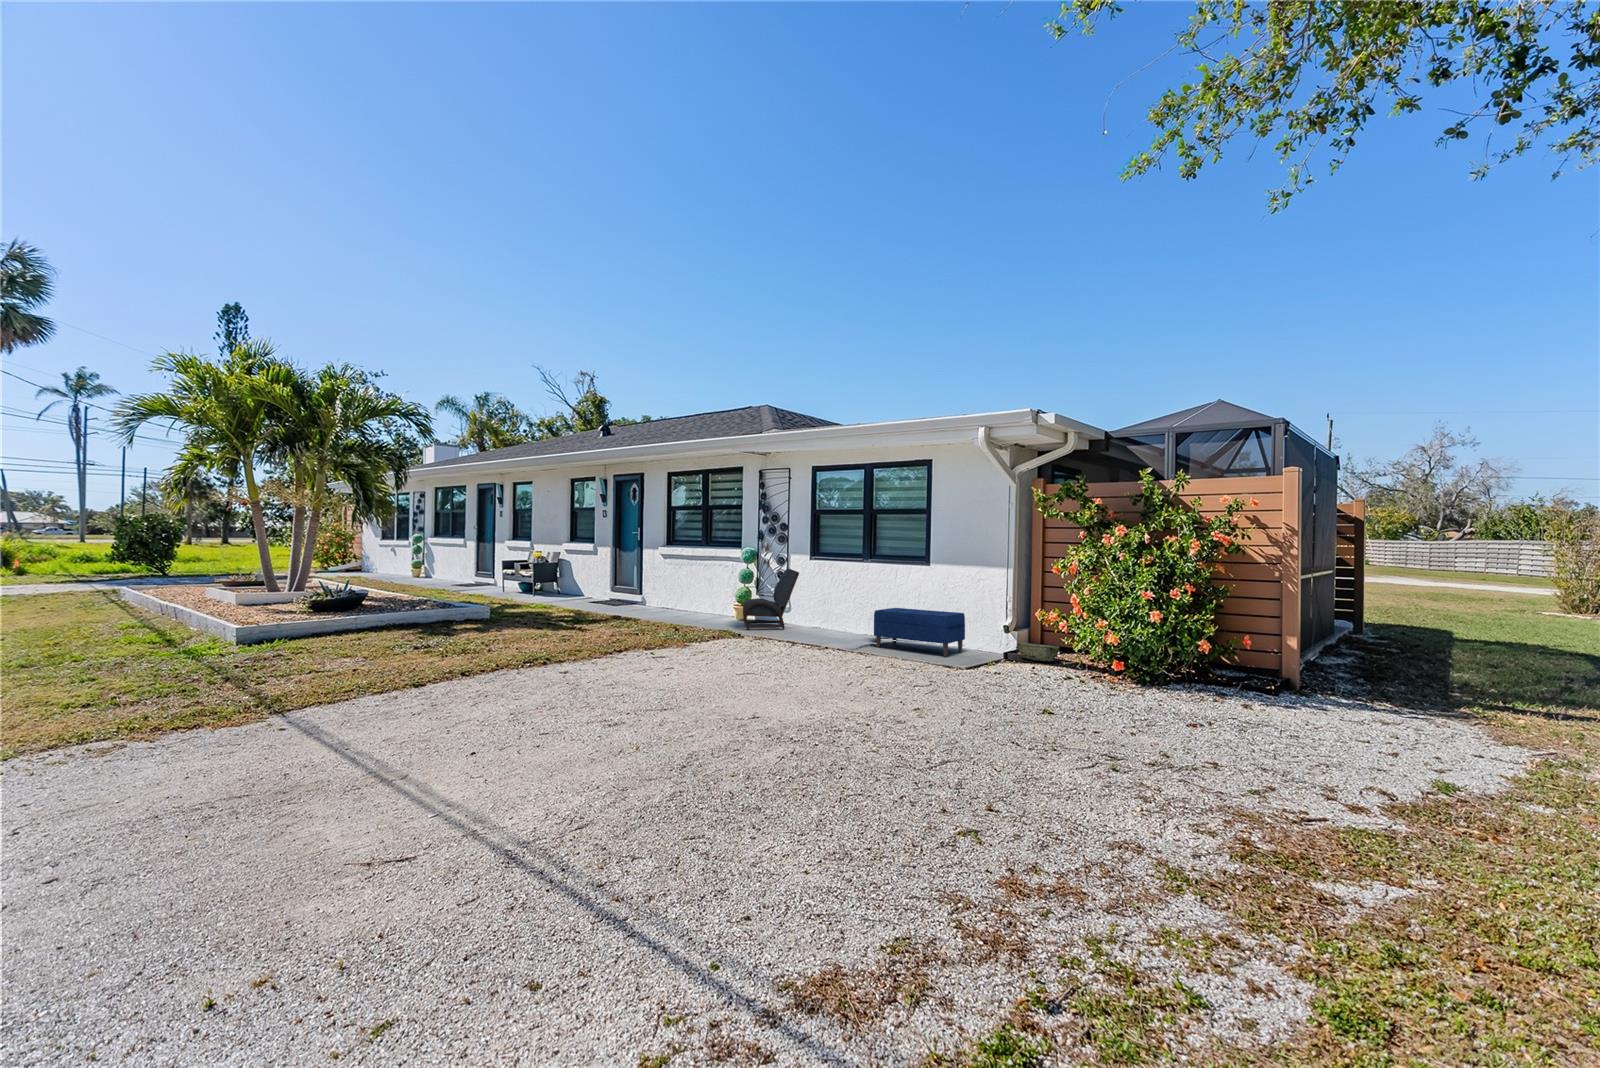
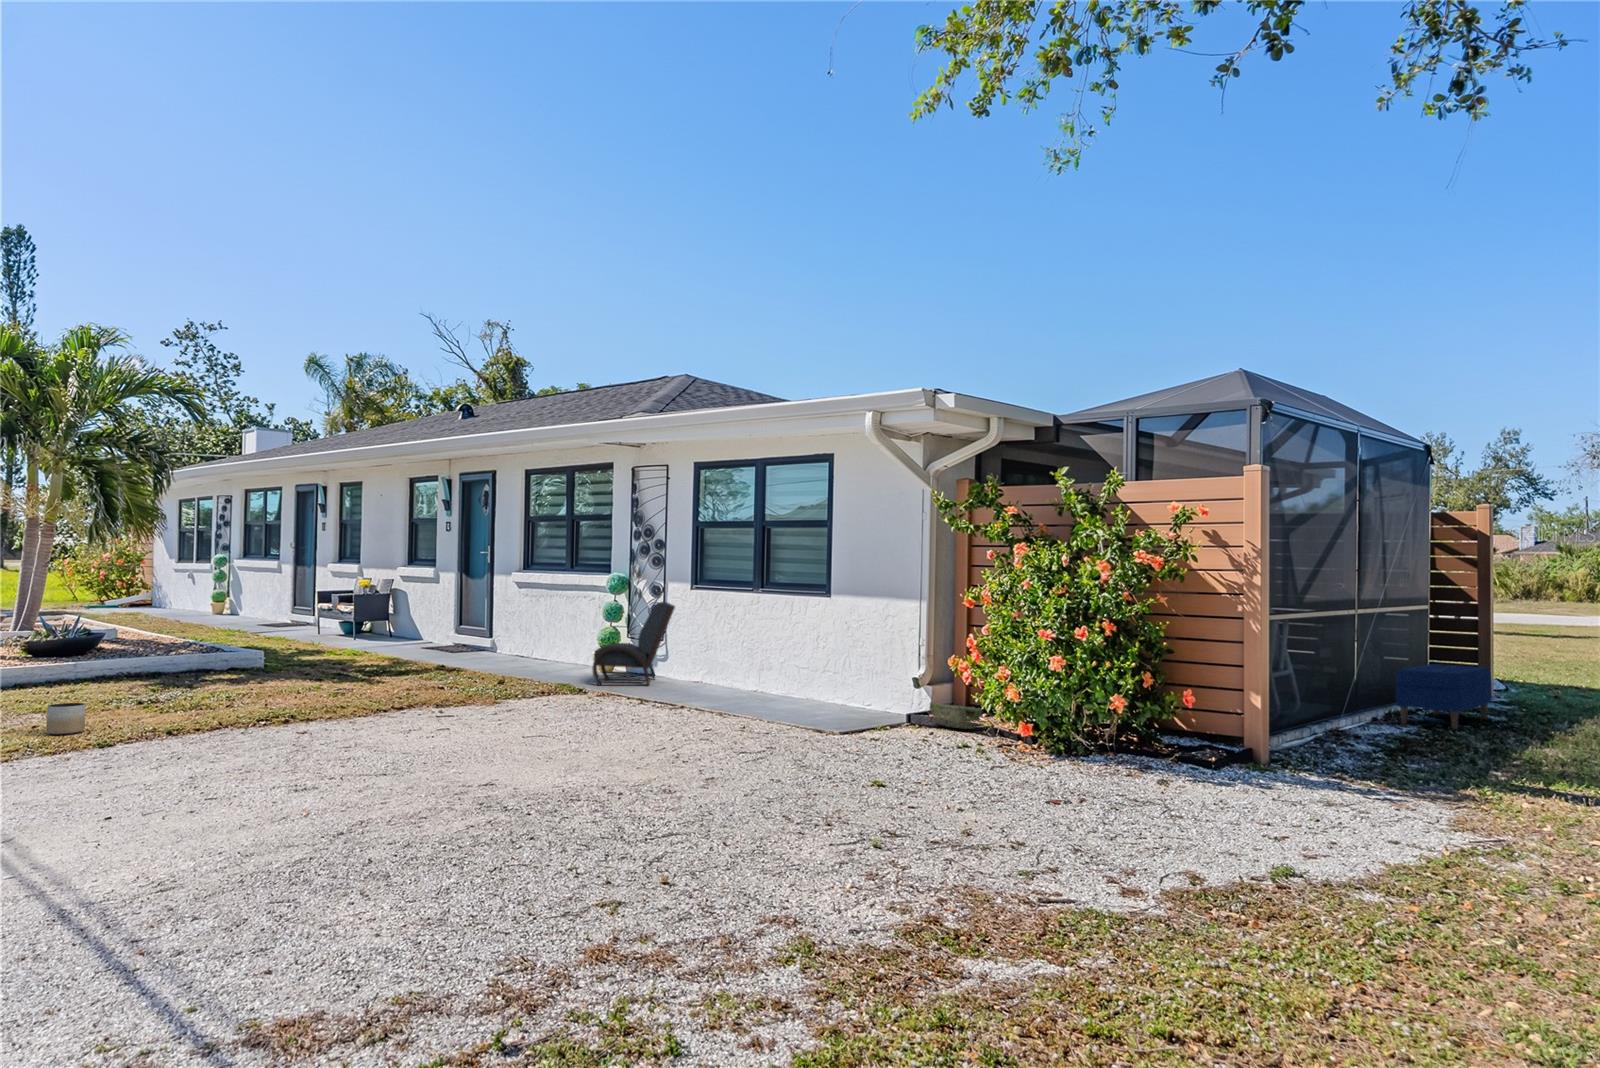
bench: present [874,608,965,657] -> present [1396,664,1492,729]
planter: none [369,655,398,681] -> present [46,703,85,735]

